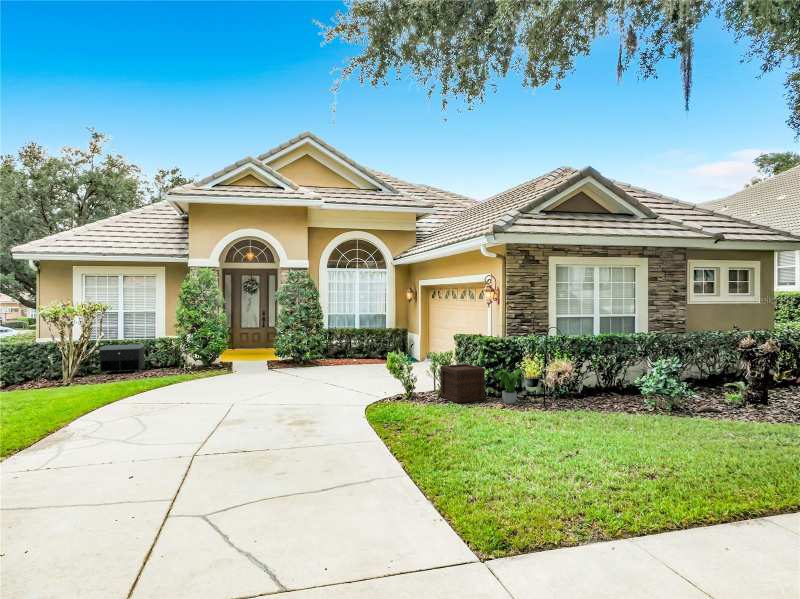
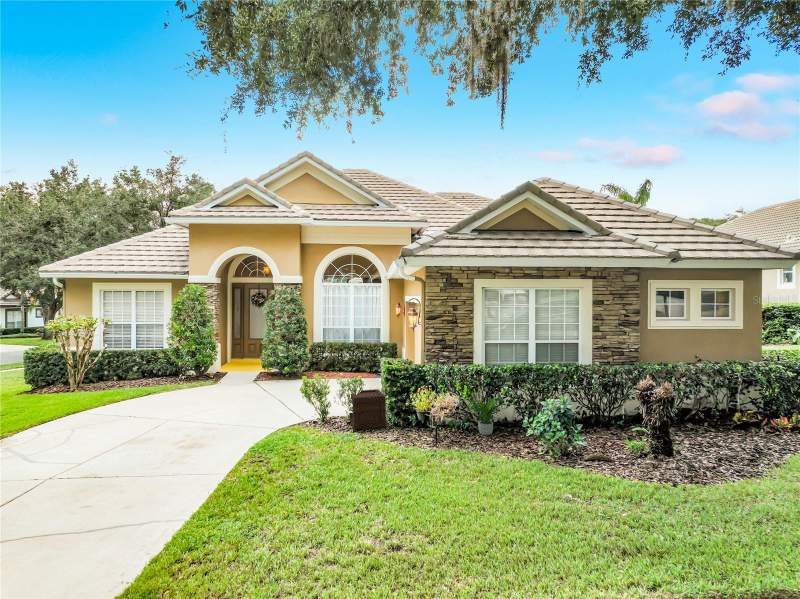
storage bench: present [99,344,144,374] -> none [103,354,144,380]
potted plant: present [495,369,526,404] -> present [468,397,503,435]

